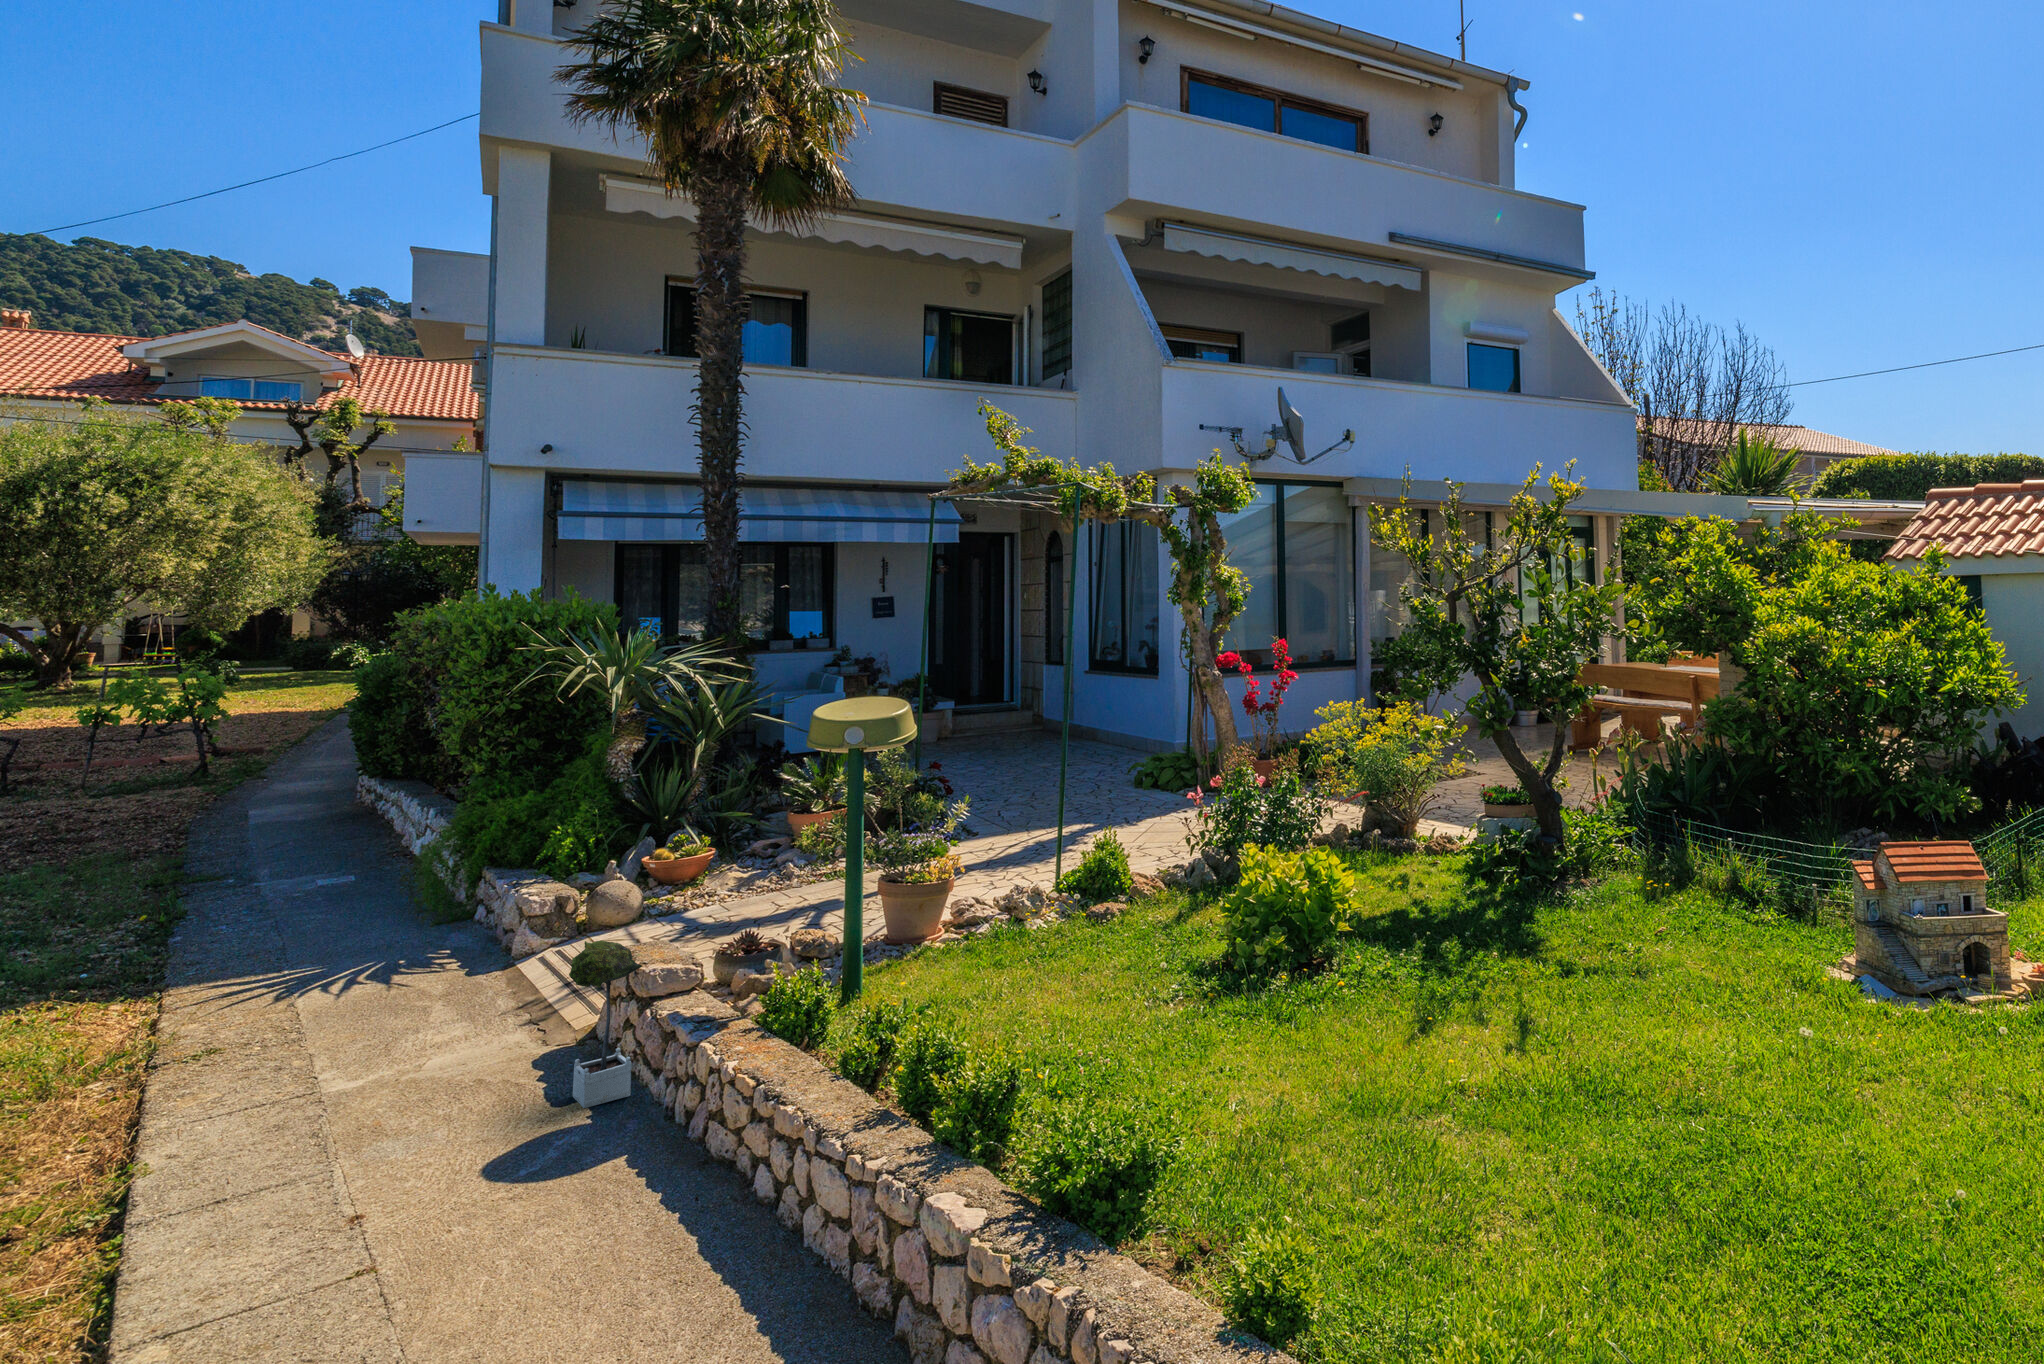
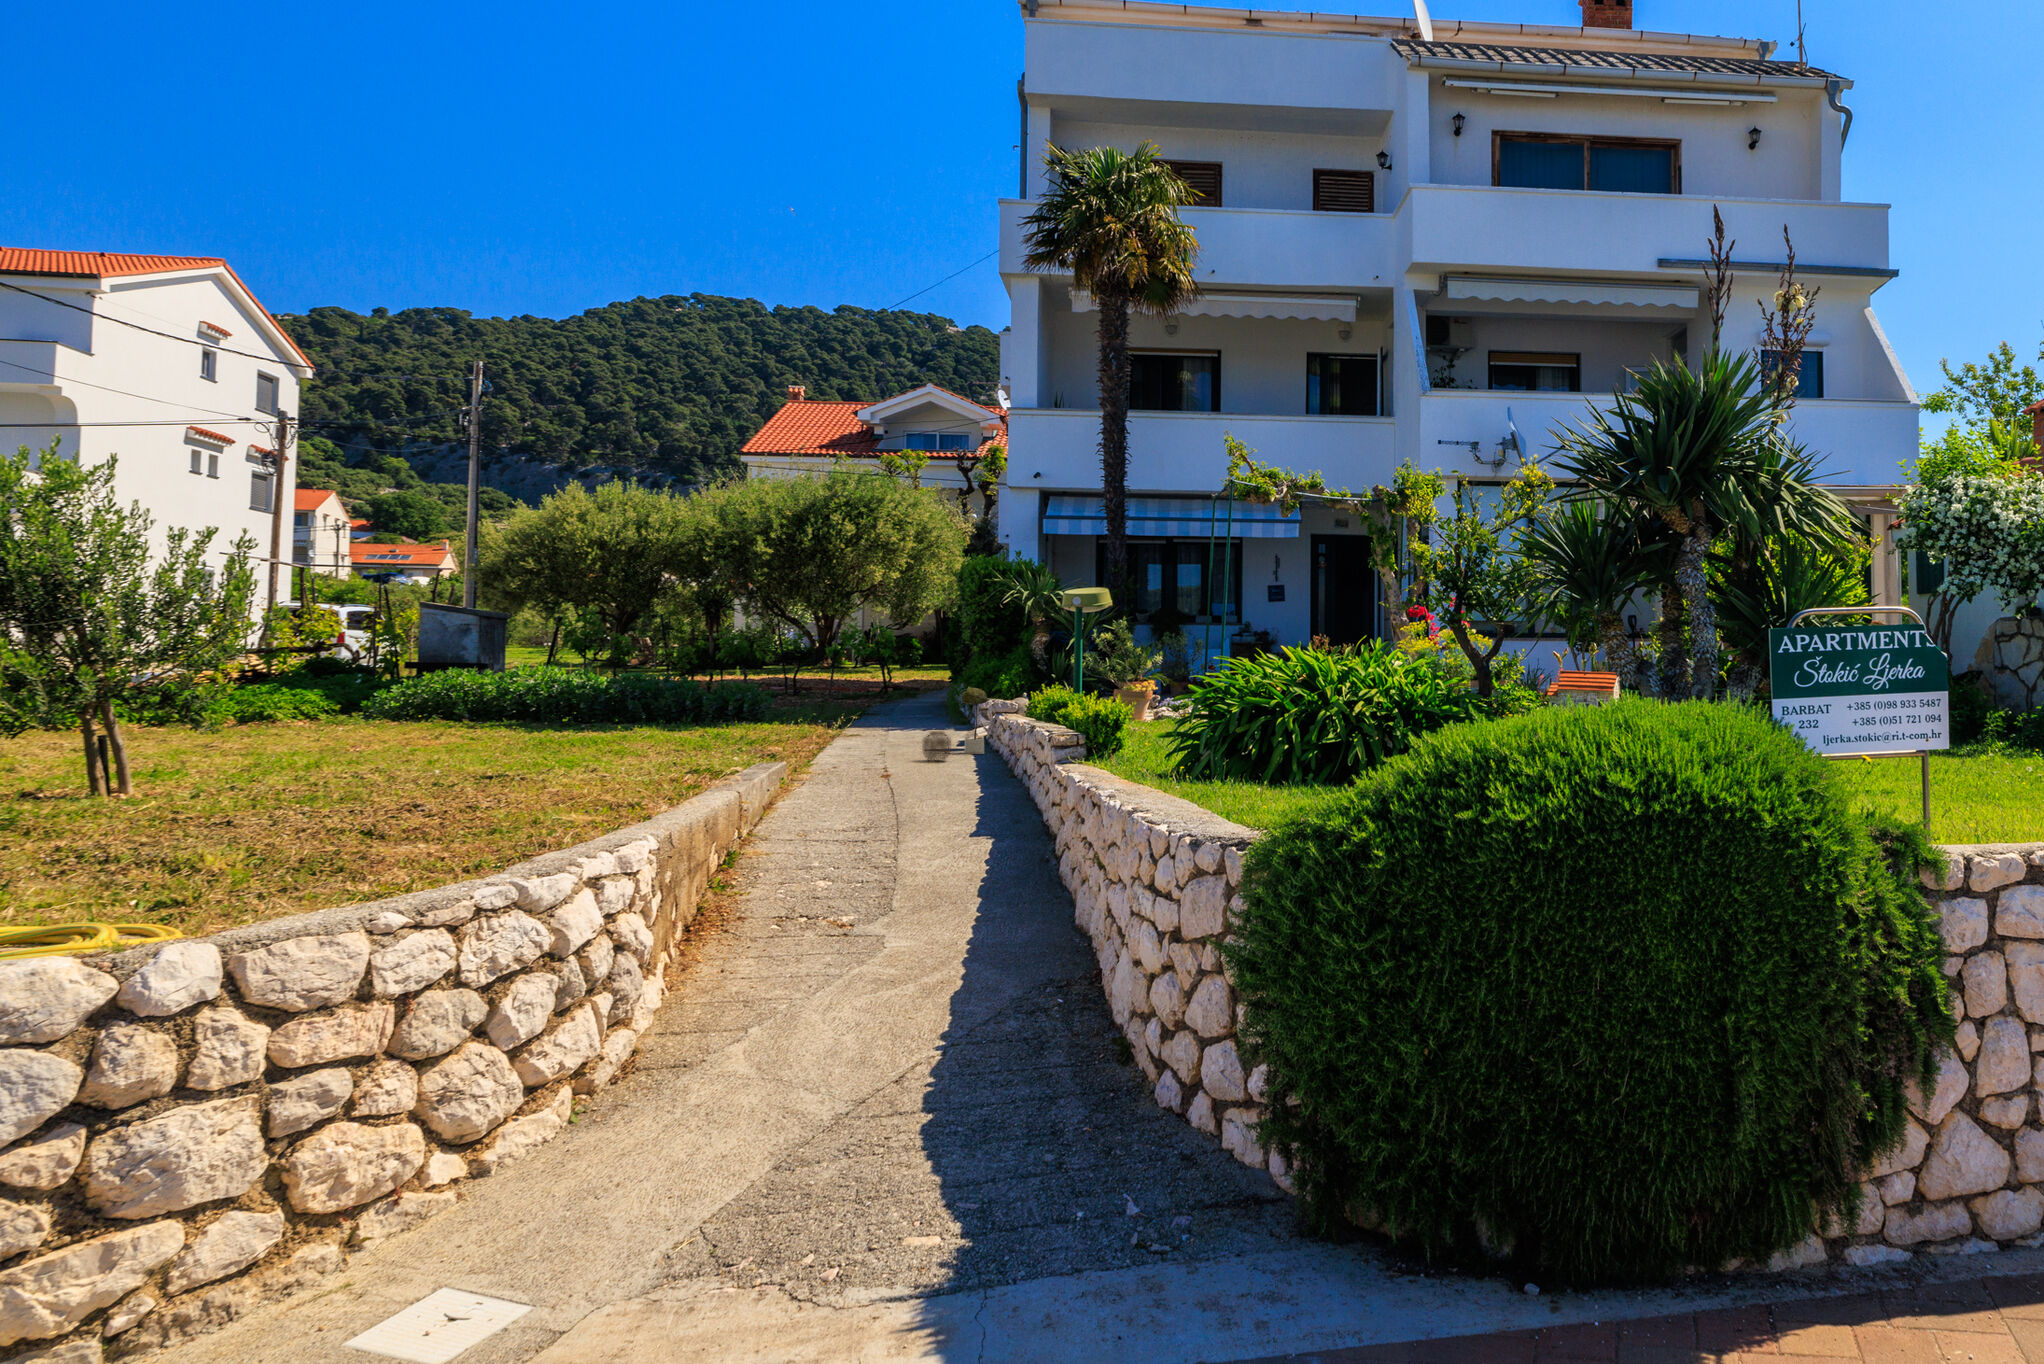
woven basket: none [512,1126,600,1222] -> present [923,731,951,761]

